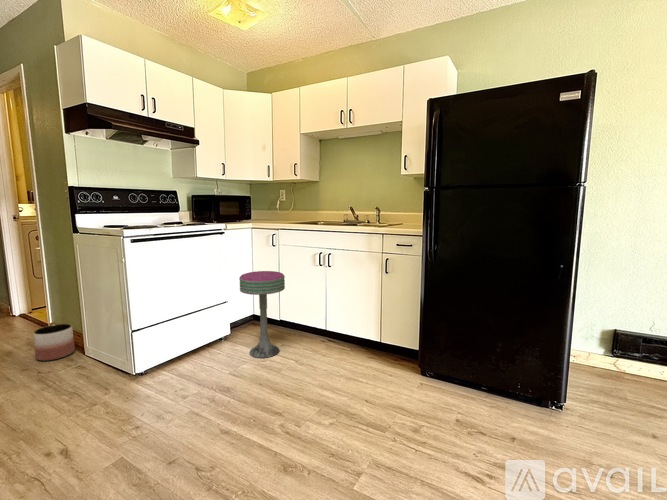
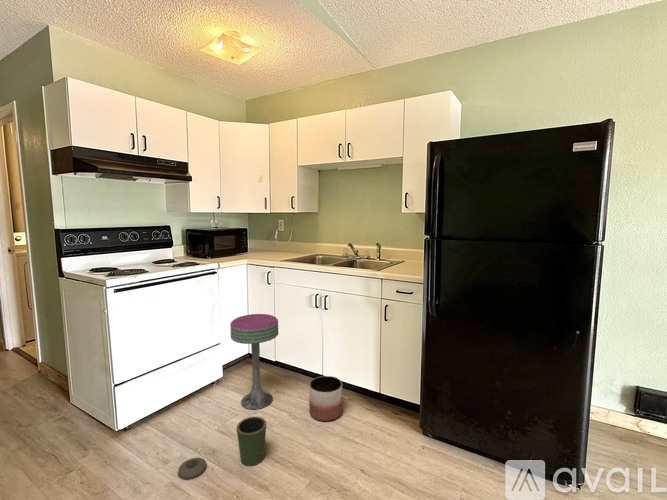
planter: present [33,324,75,361] -> present [309,376,343,421]
trash can: none [197,356,278,408] -> present [178,417,266,480]

